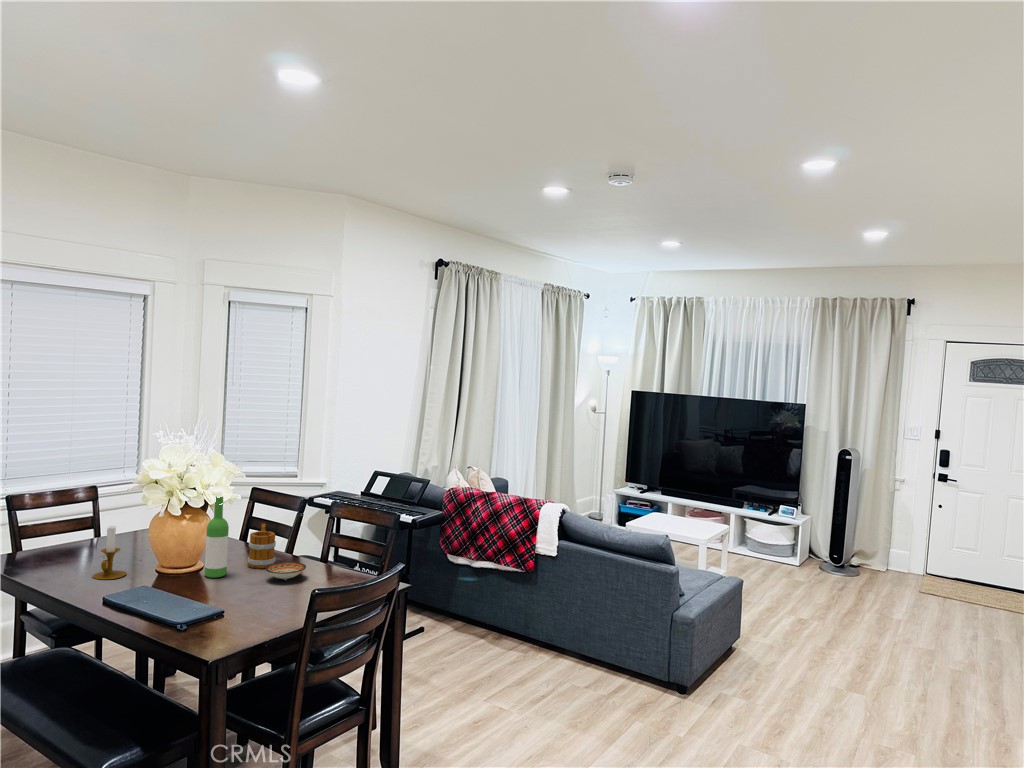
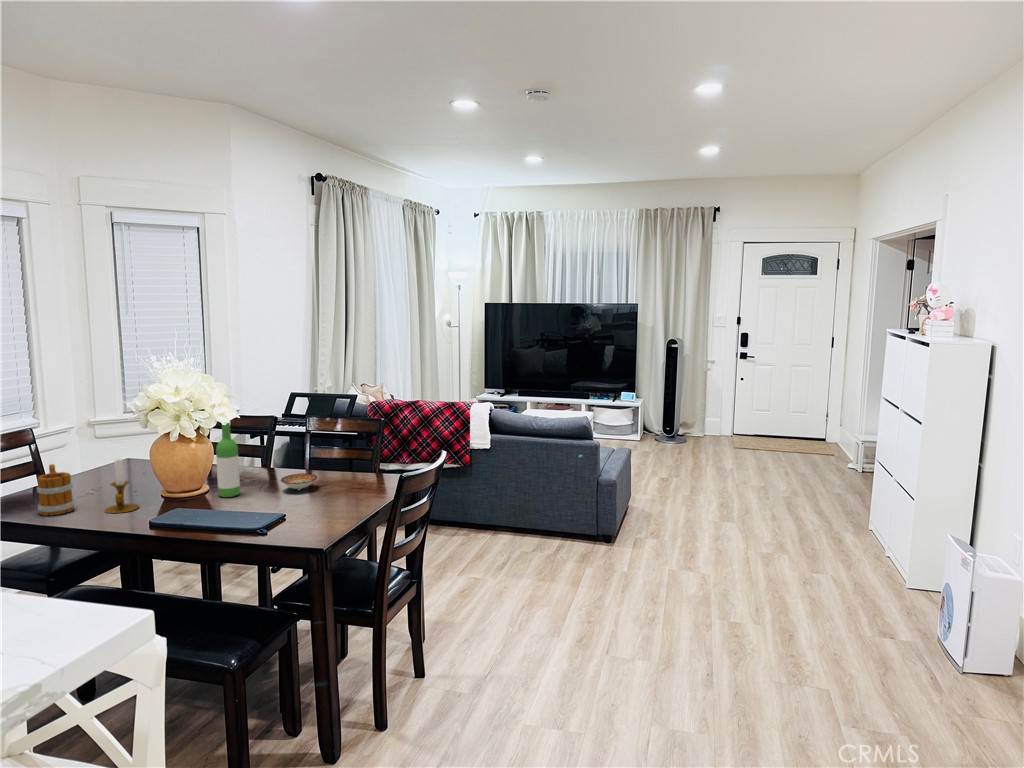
mug: present [247,524,276,569] -> present [37,464,75,516]

